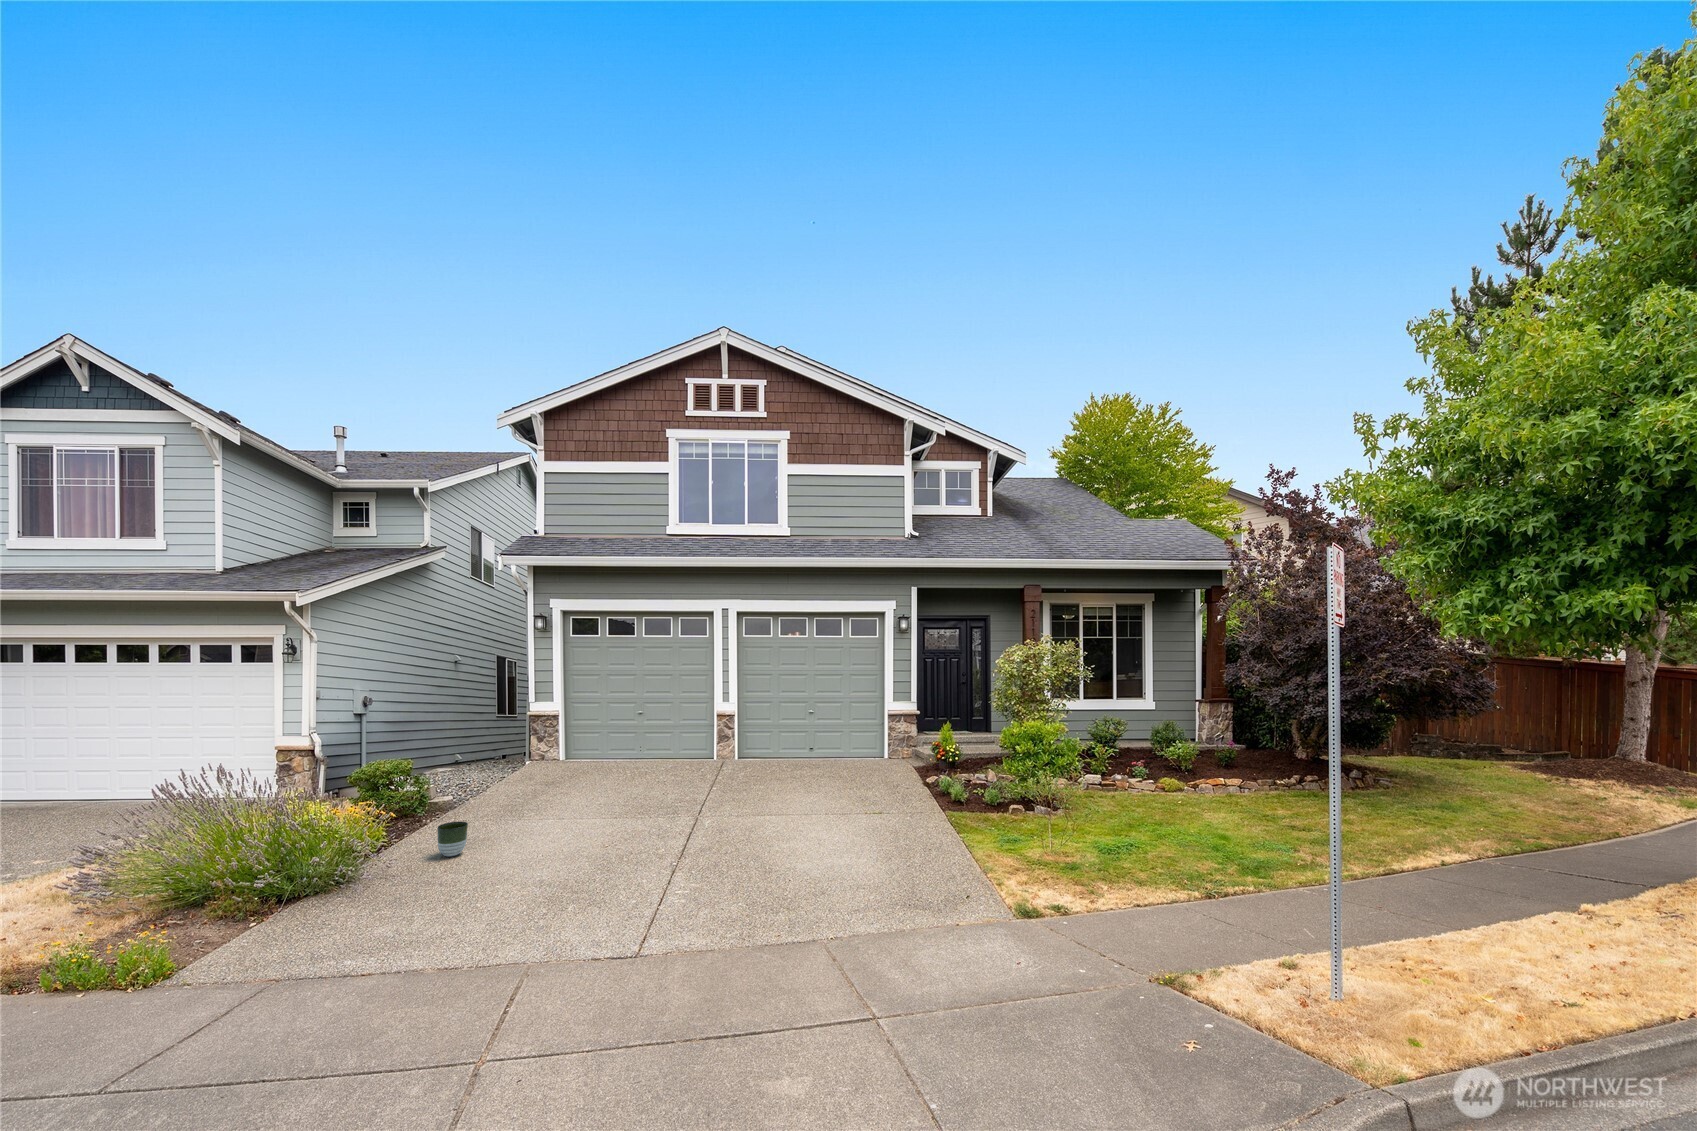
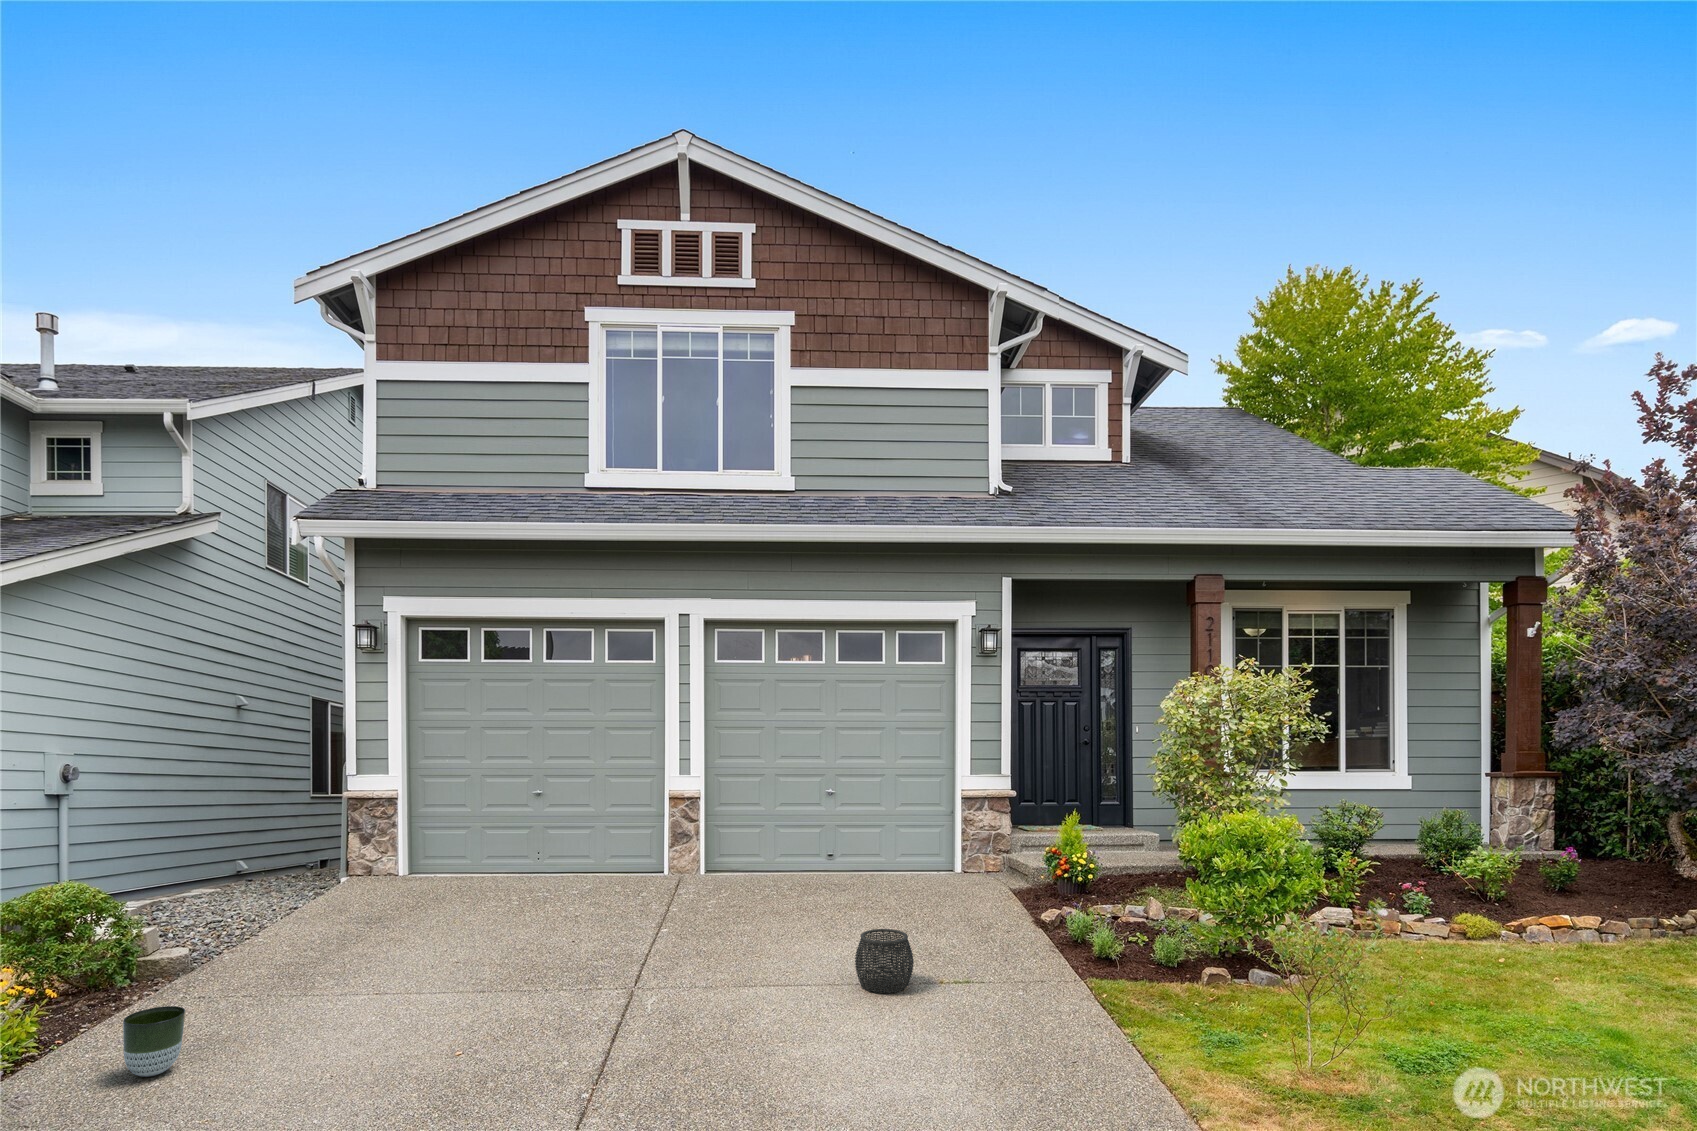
woven basket: none [819,784,851,818] -> present [855,929,914,993]

